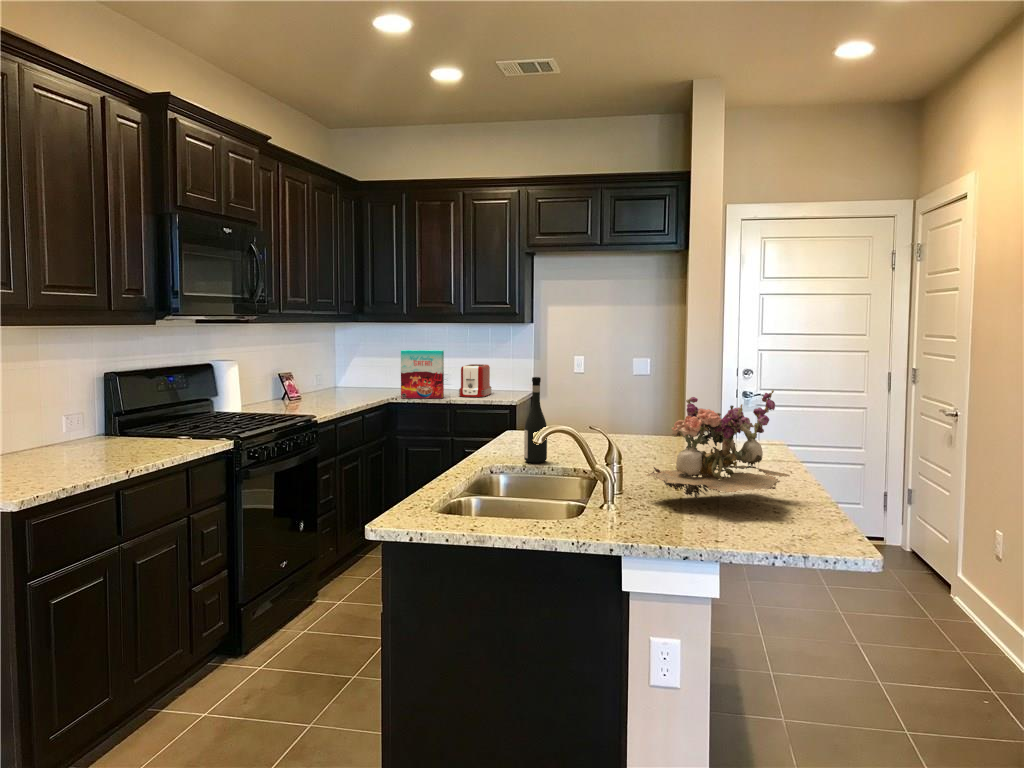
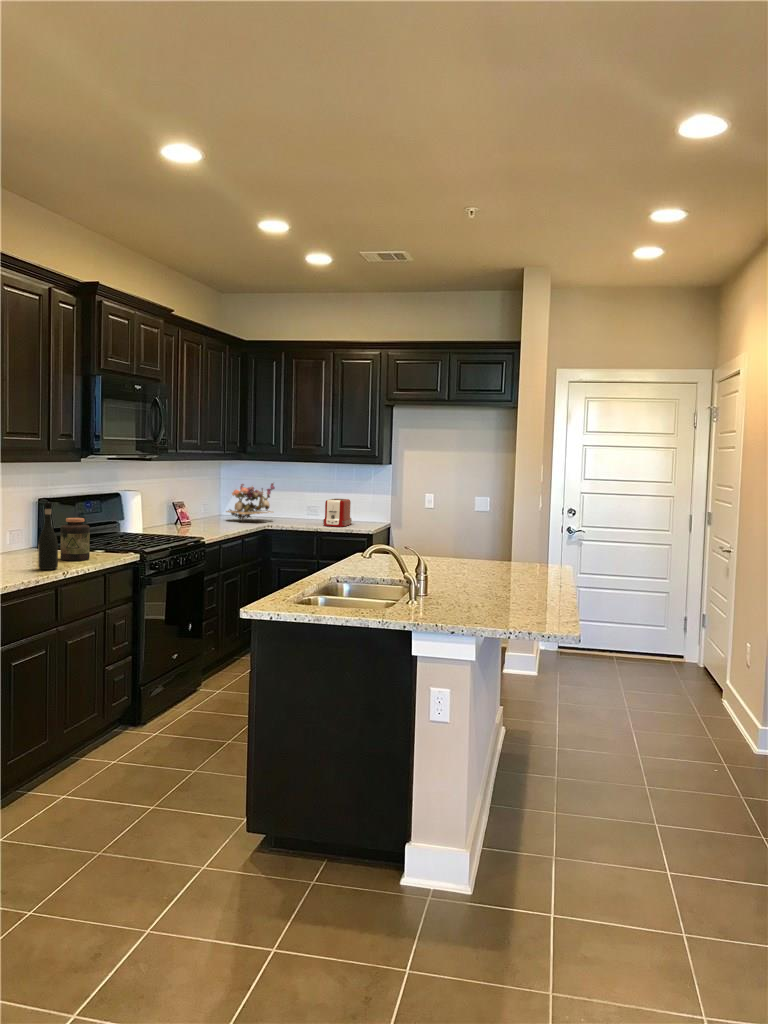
cereal box: present [401,350,444,399] -> none [274,485,311,527]
wine bottle: present [524,377,547,463] -> present [38,502,58,570]
flower arrangement: present [647,390,790,499] -> present [226,483,275,520]
jar: none [124,397,165,453] -> present [61,518,90,561]

